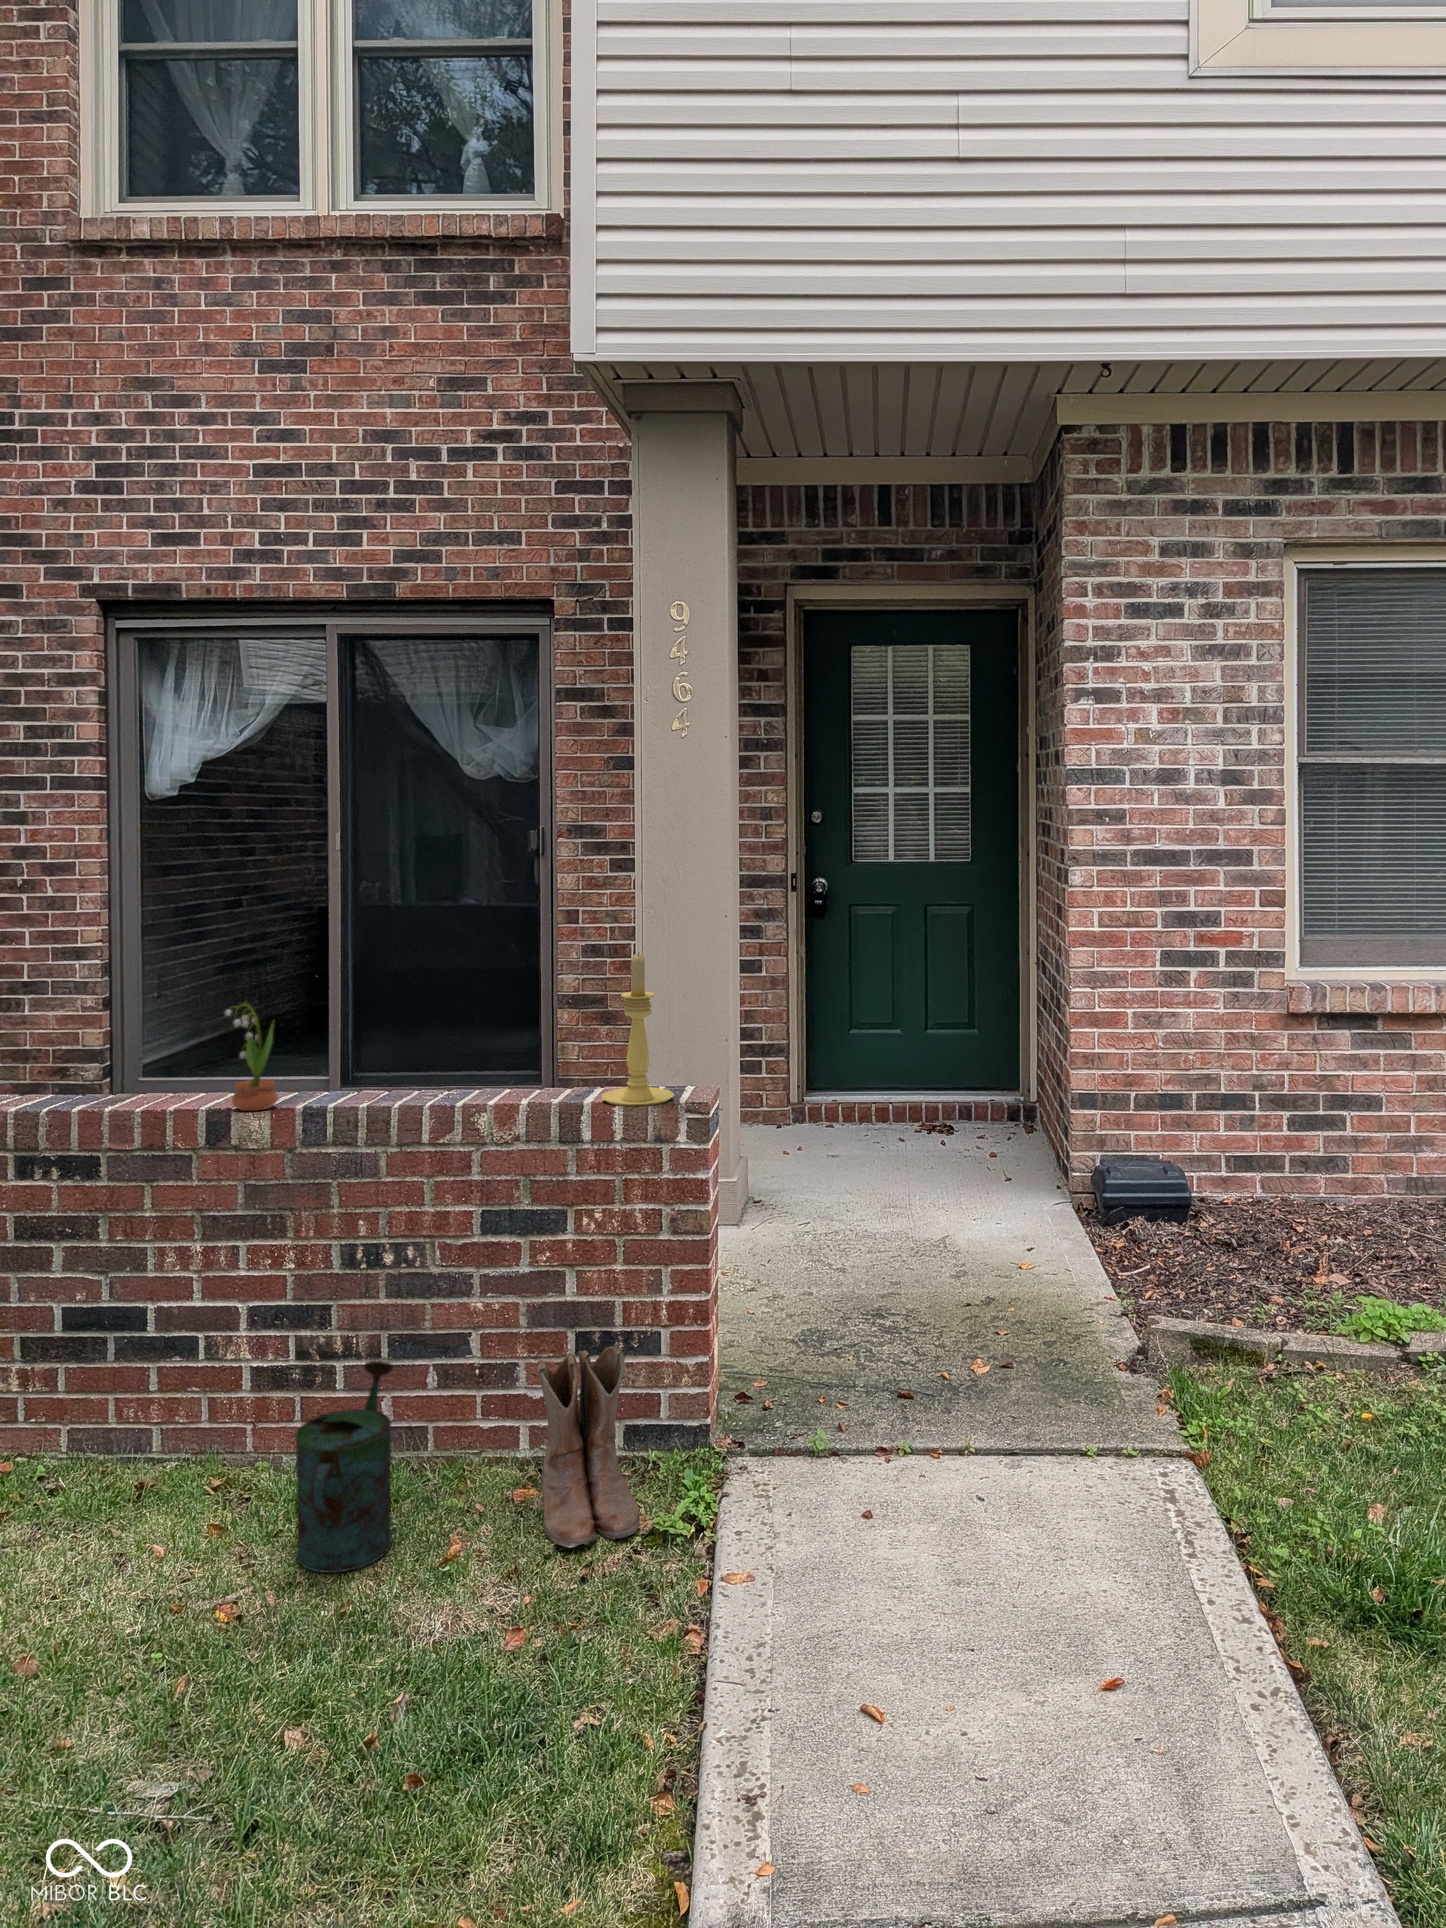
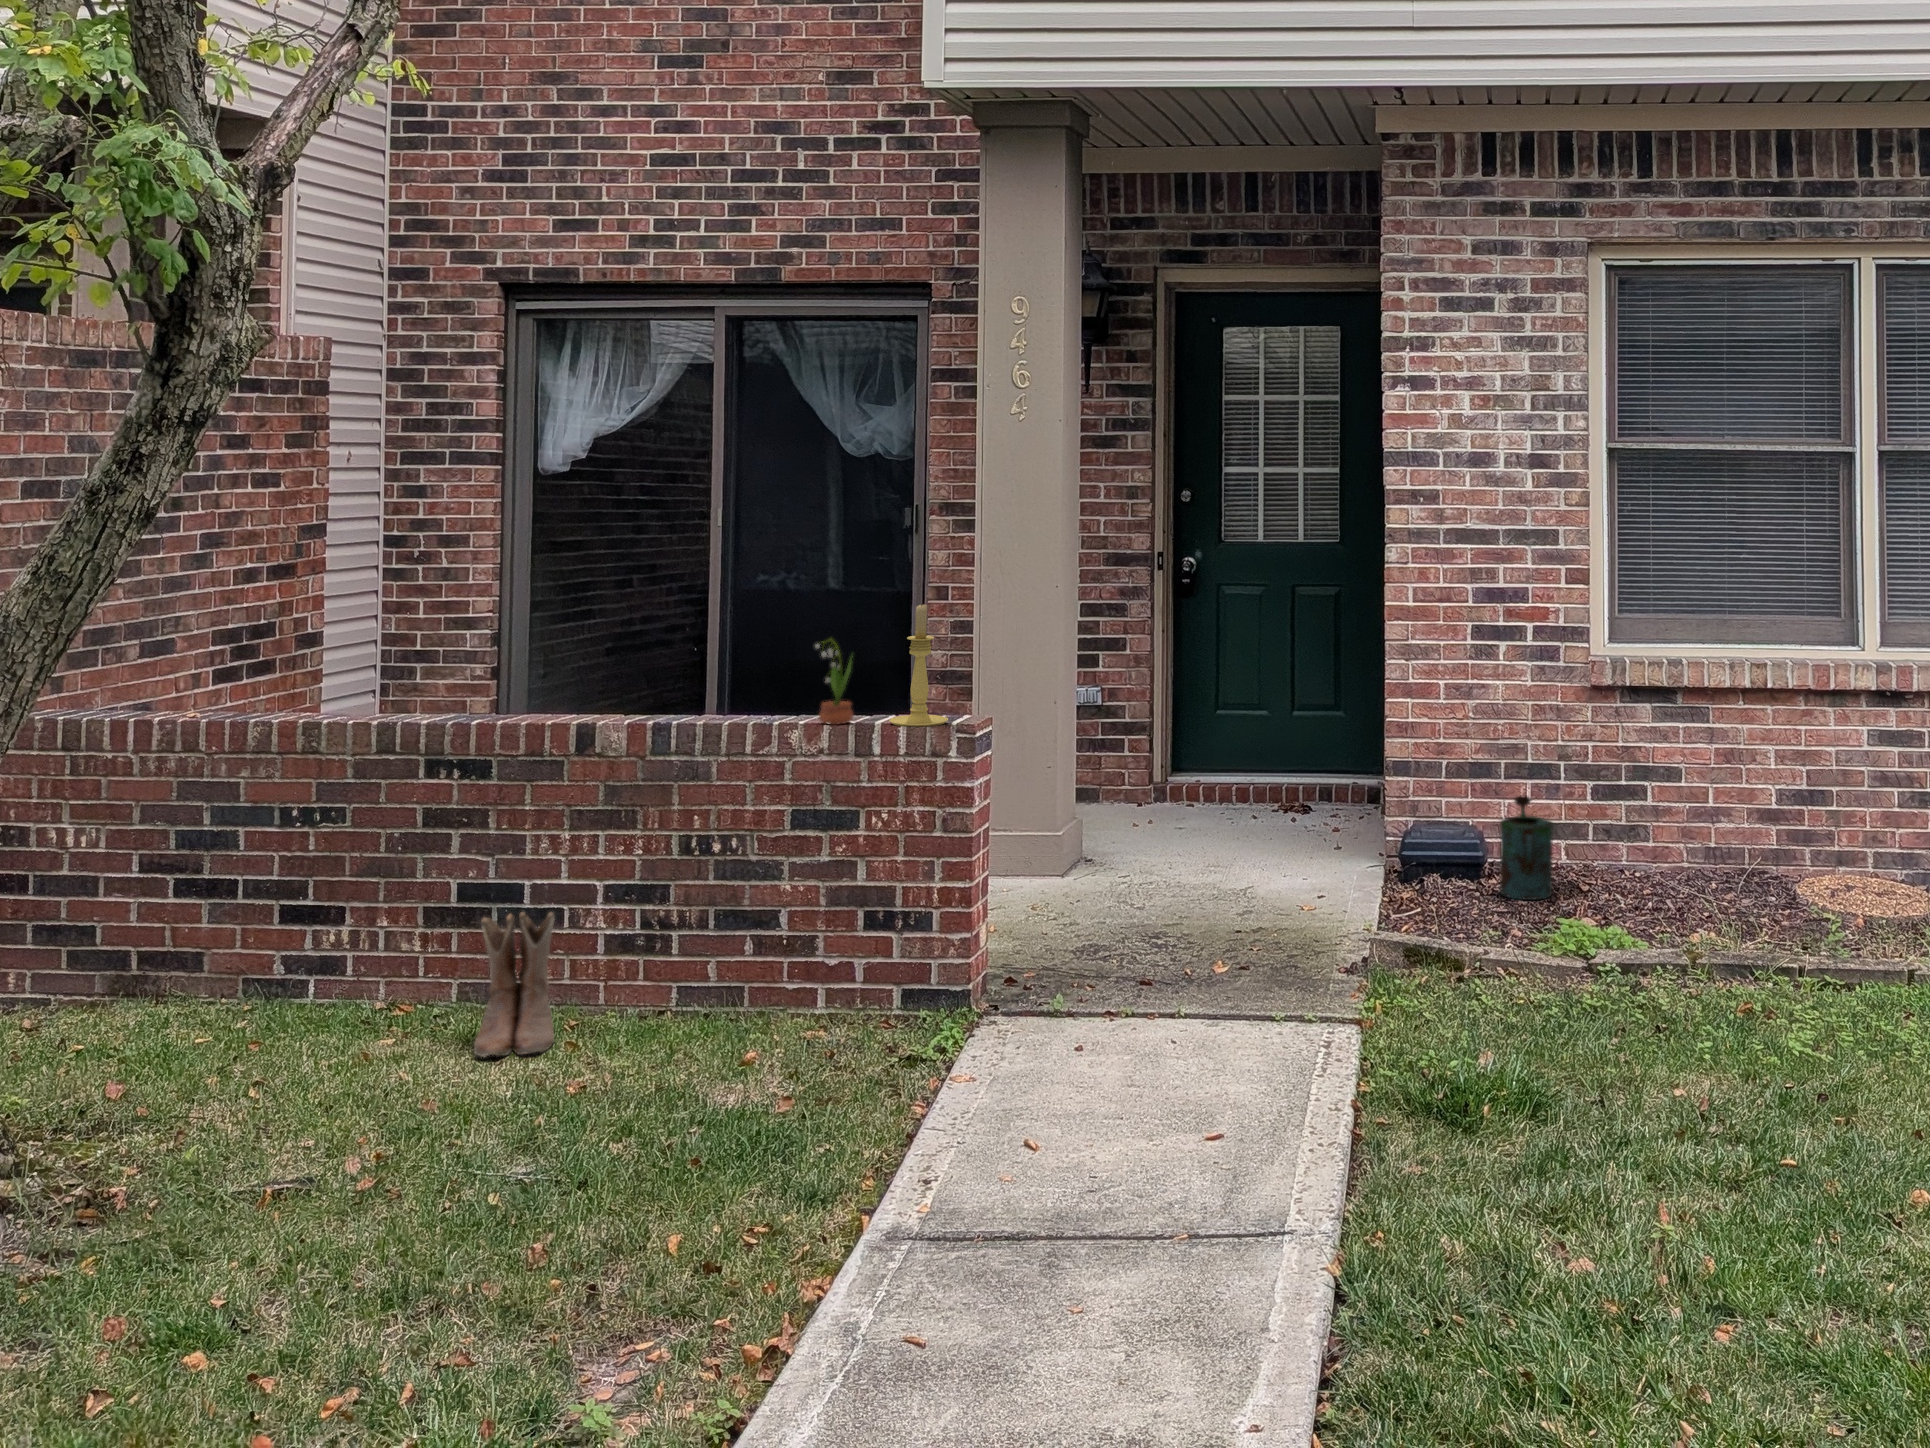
potted flower: present [225,1003,278,1111] -> present [816,638,854,725]
boots: present [536,1346,639,1548] -> present [474,912,555,1057]
watering can: present [295,1361,394,1573] -> present [1500,796,1553,900]

